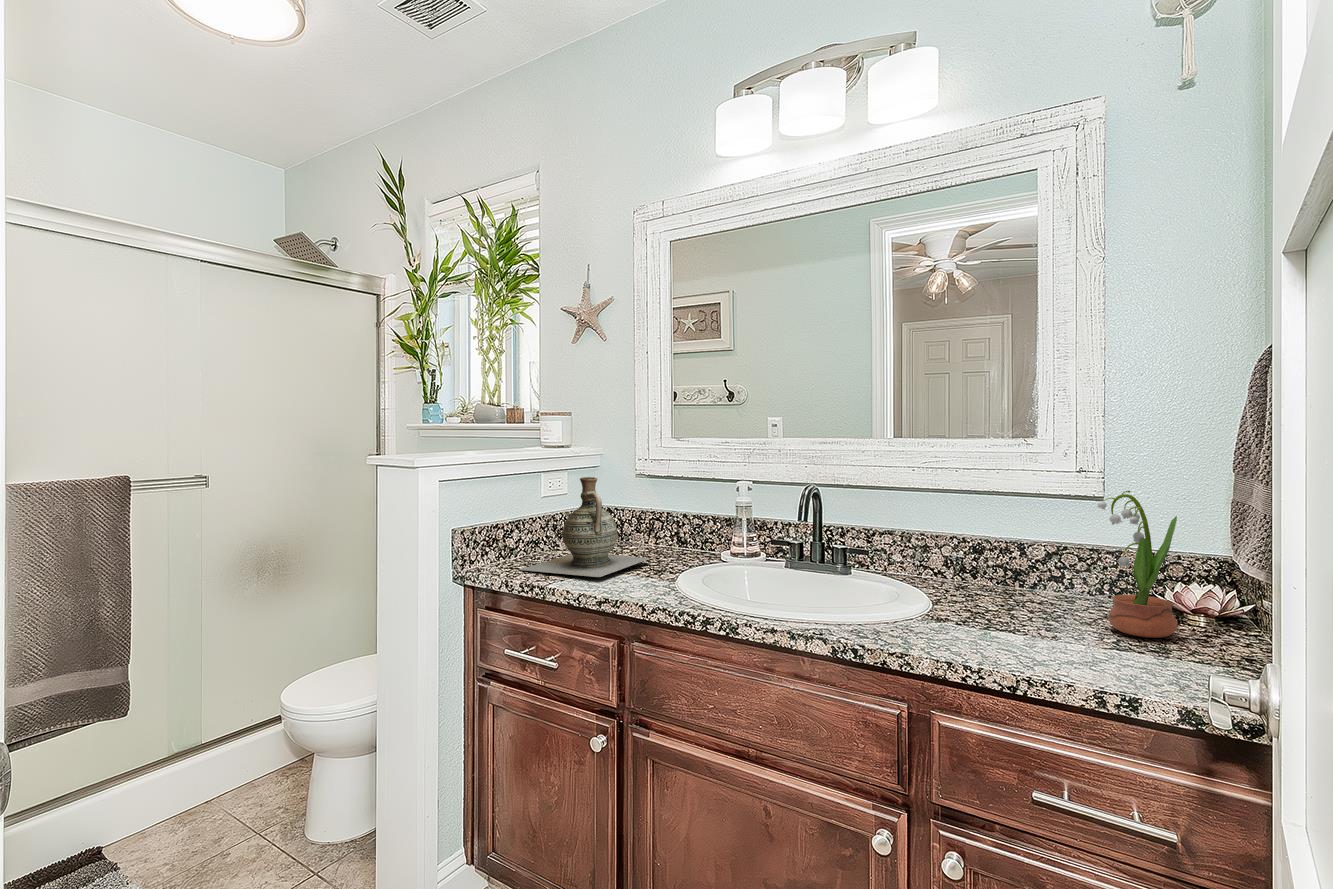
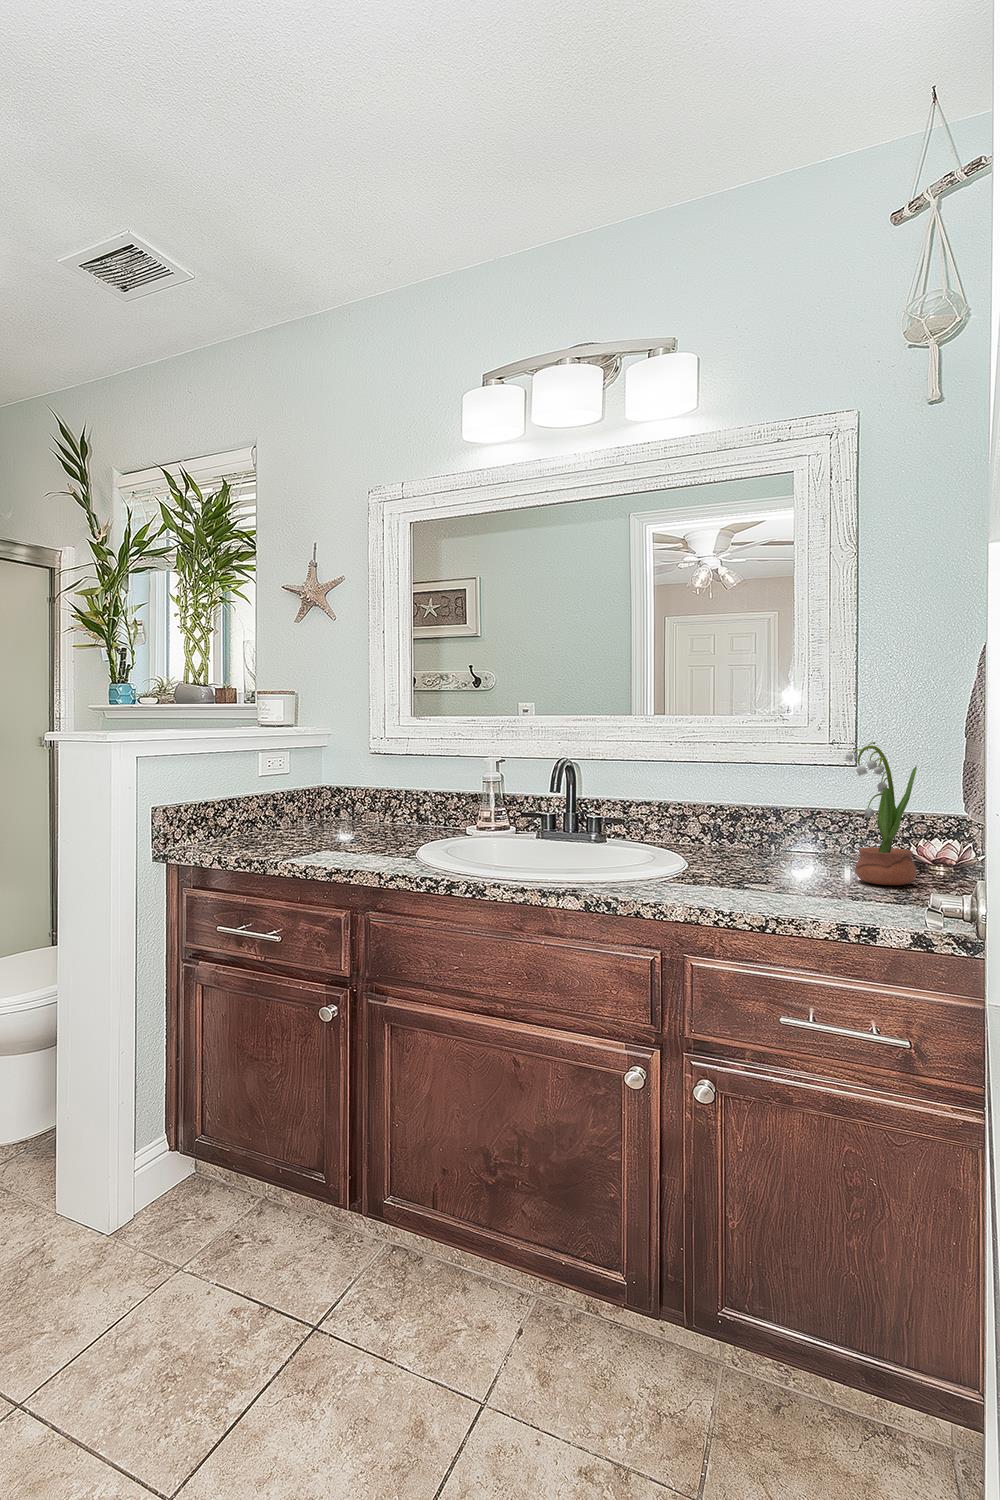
ceramic jug: present [520,477,650,577] -> none [234,742,387,850]

